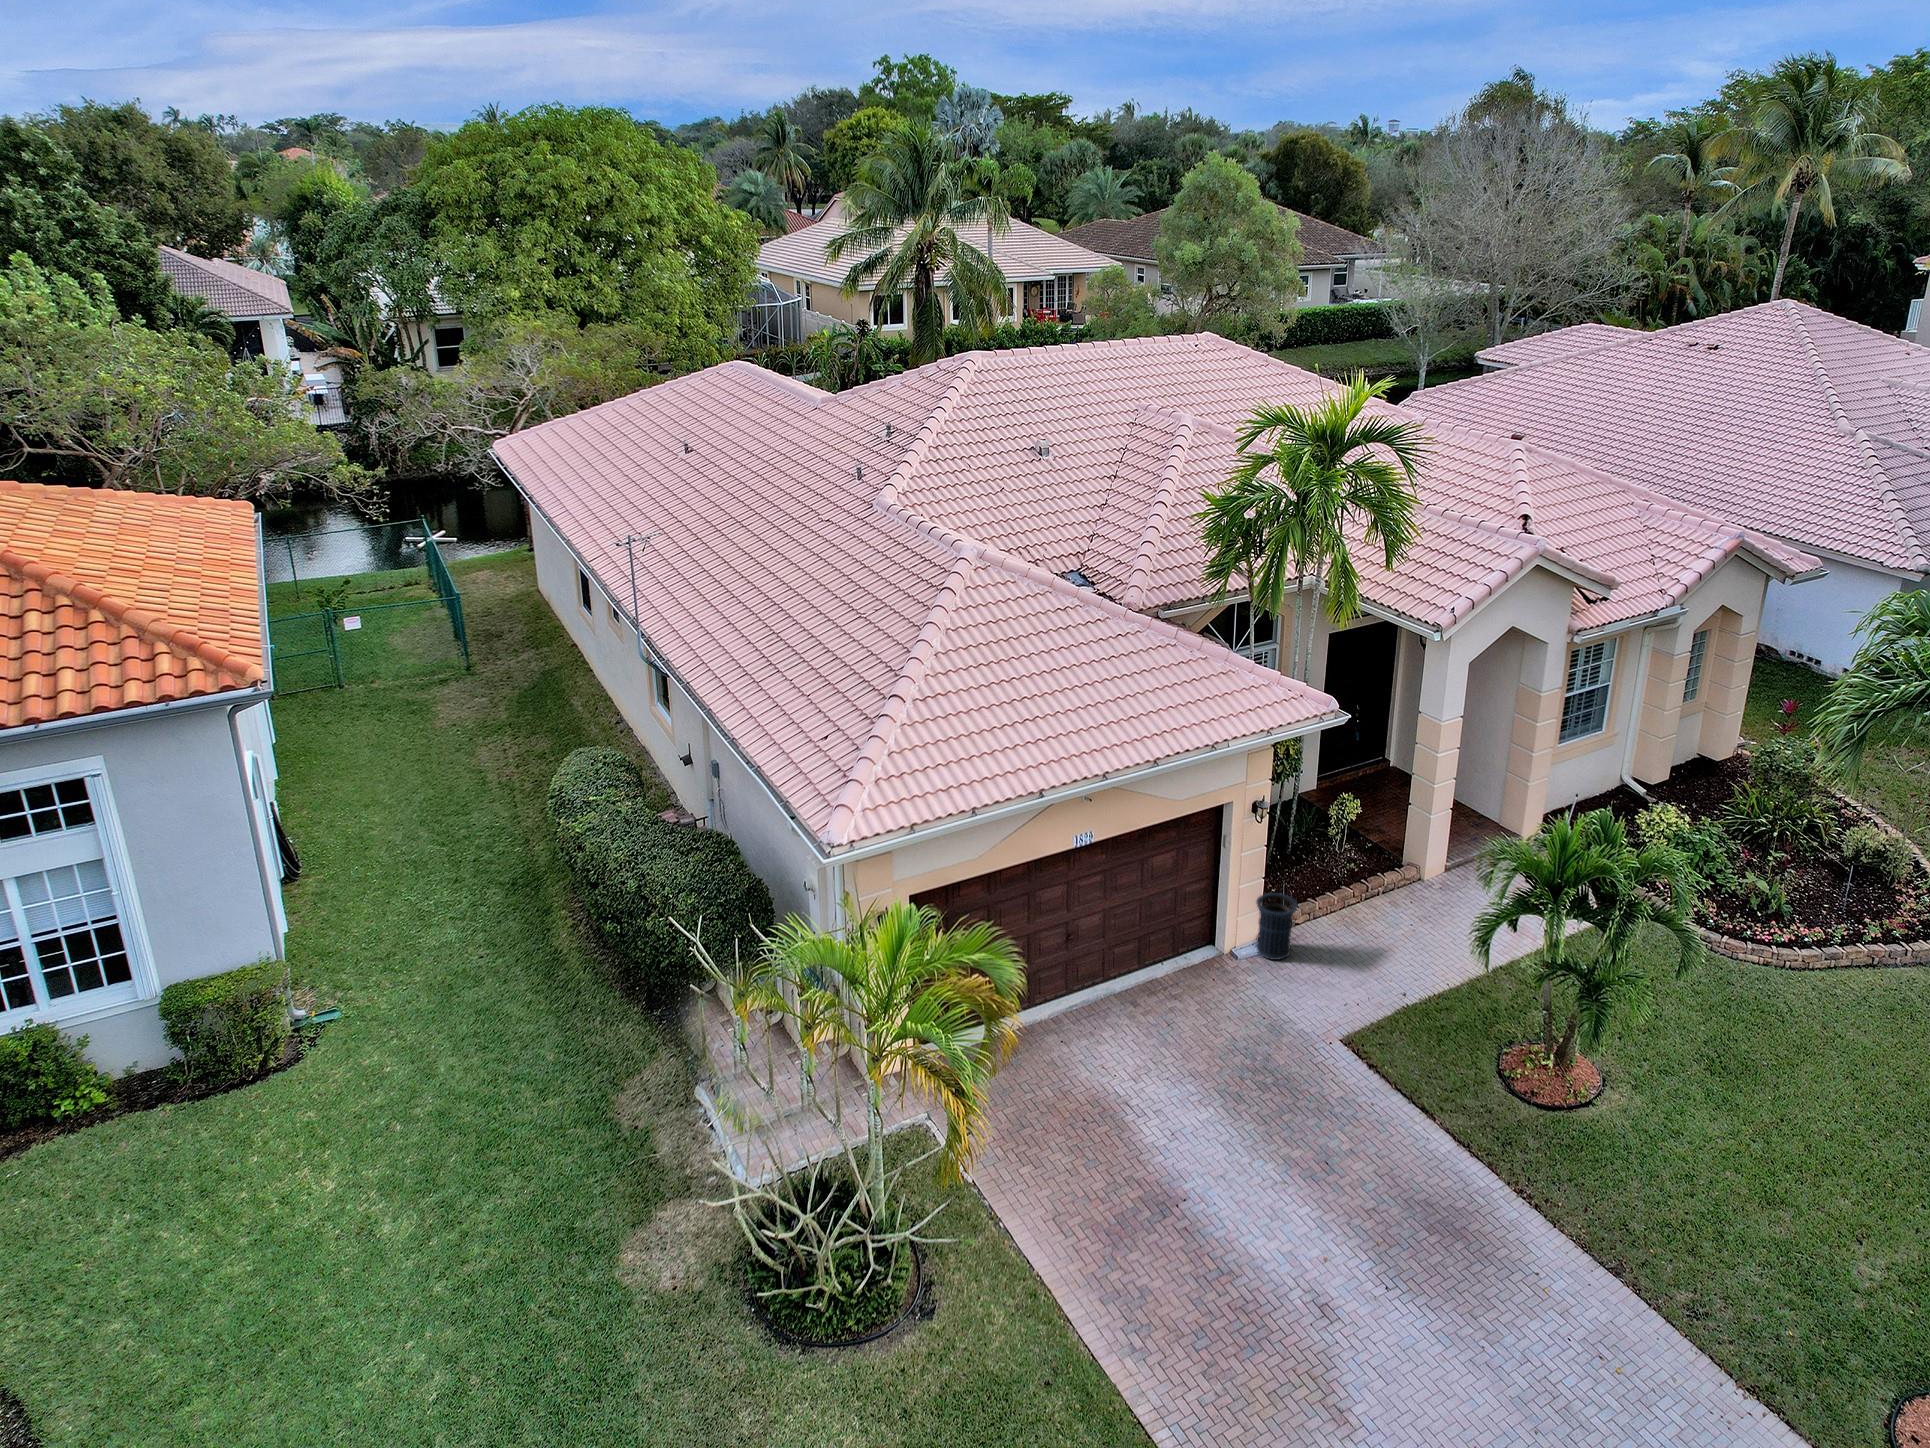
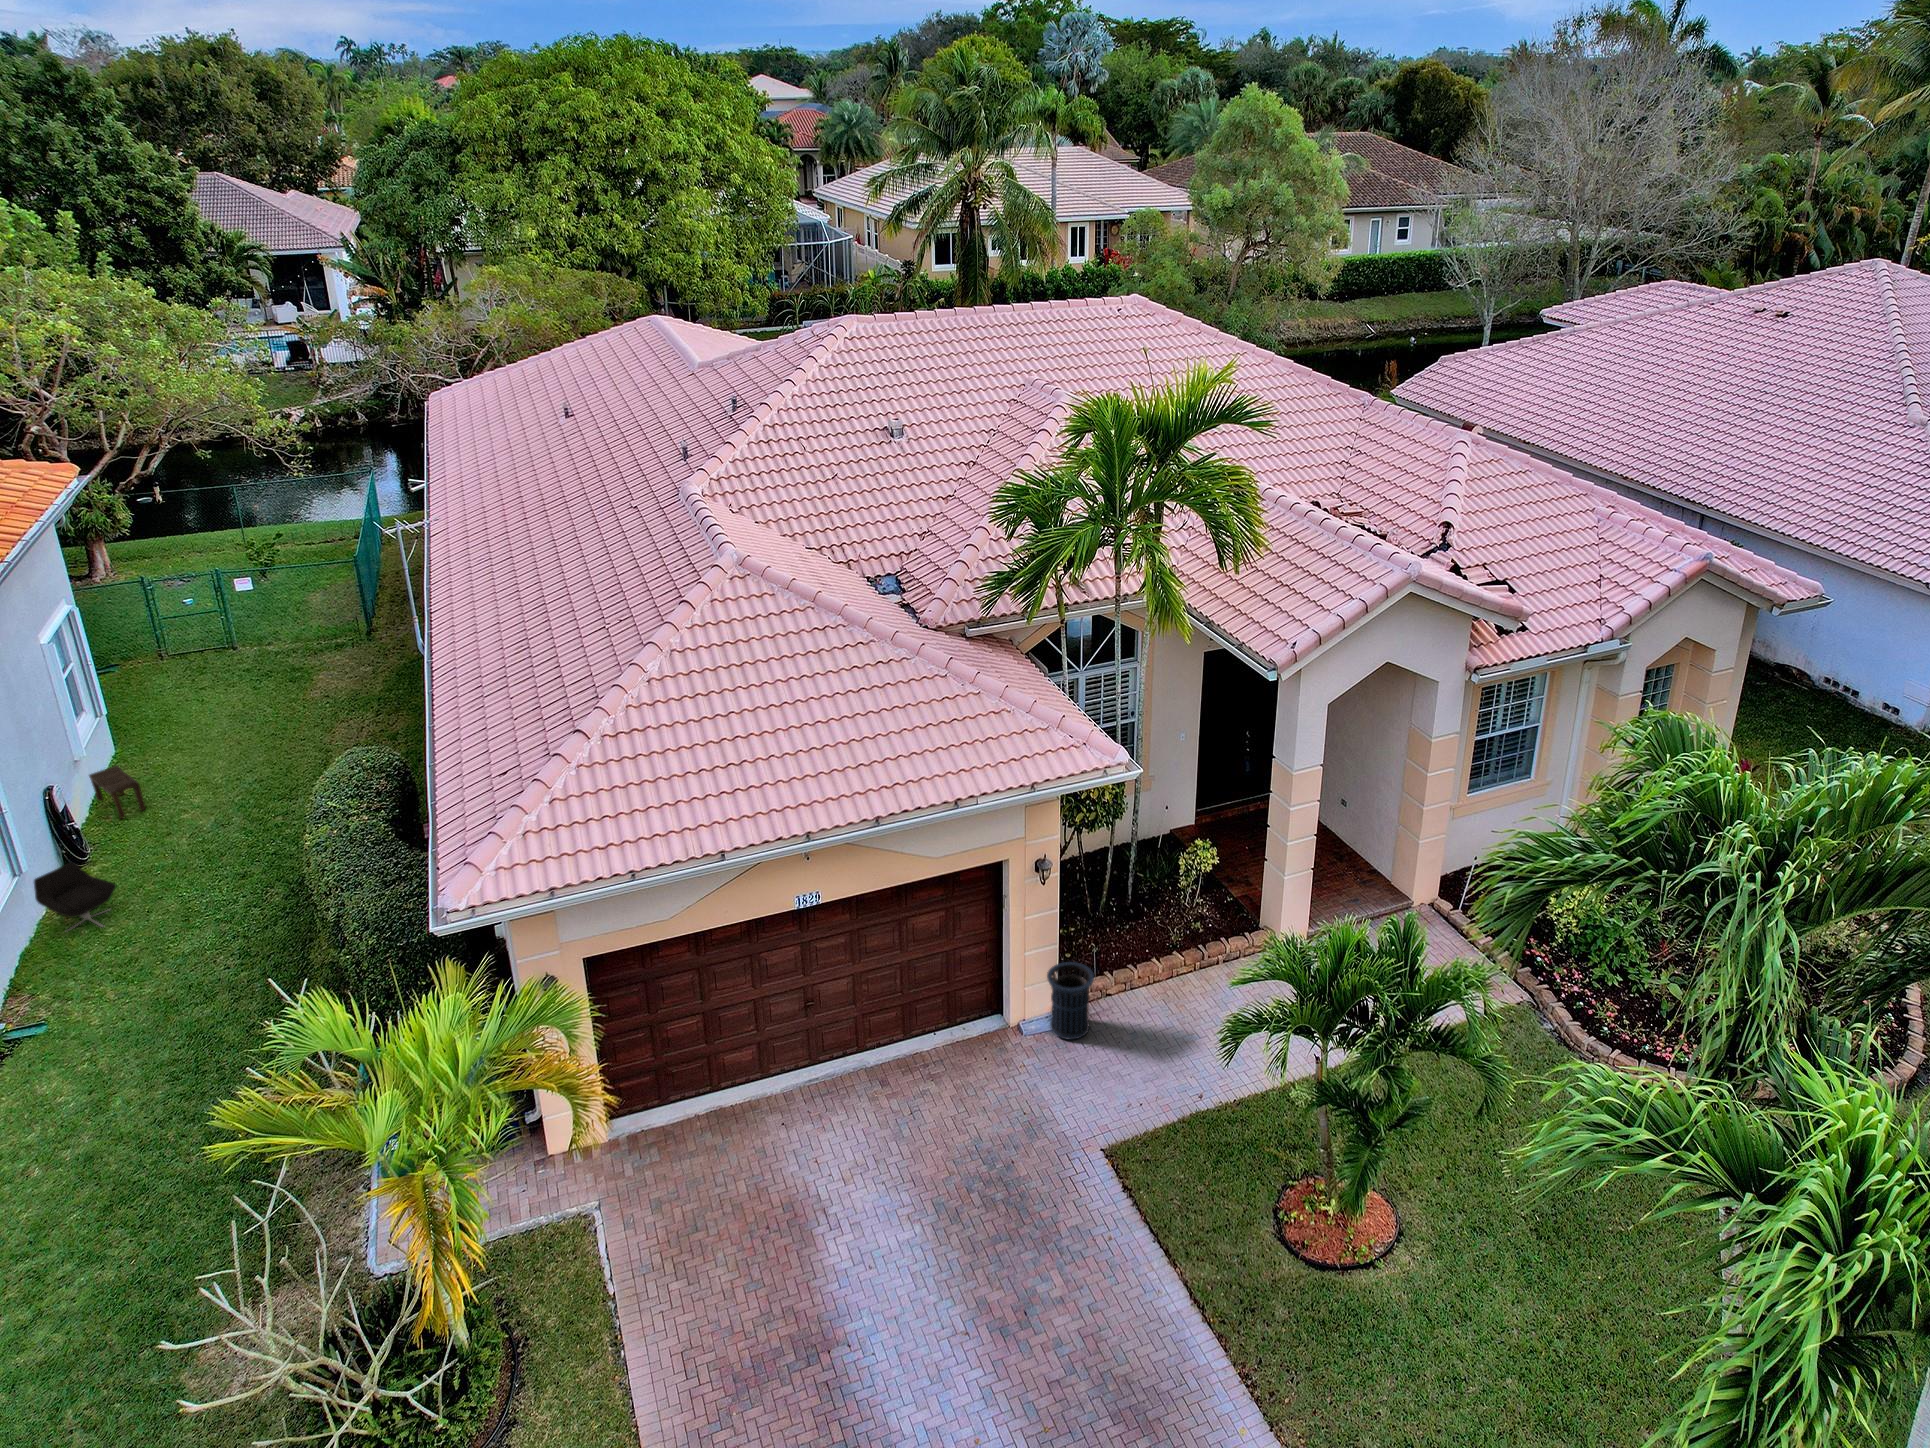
bench: none [270,785,329,835] -> present [89,766,146,819]
lounge chair: none [276,867,351,932] -> present [34,862,117,930]

